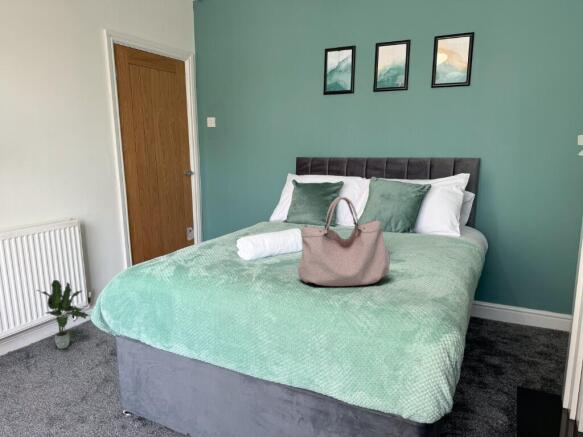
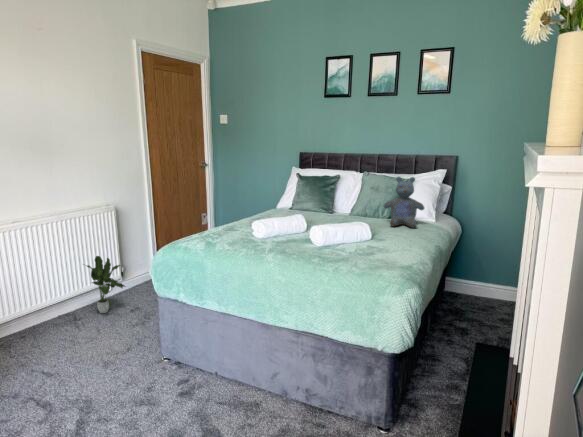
stuffed bear: none [397,182,446,243] -> present [384,177,424,228]
handbag: present [298,197,390,286] -> none [302,189,373,258]

